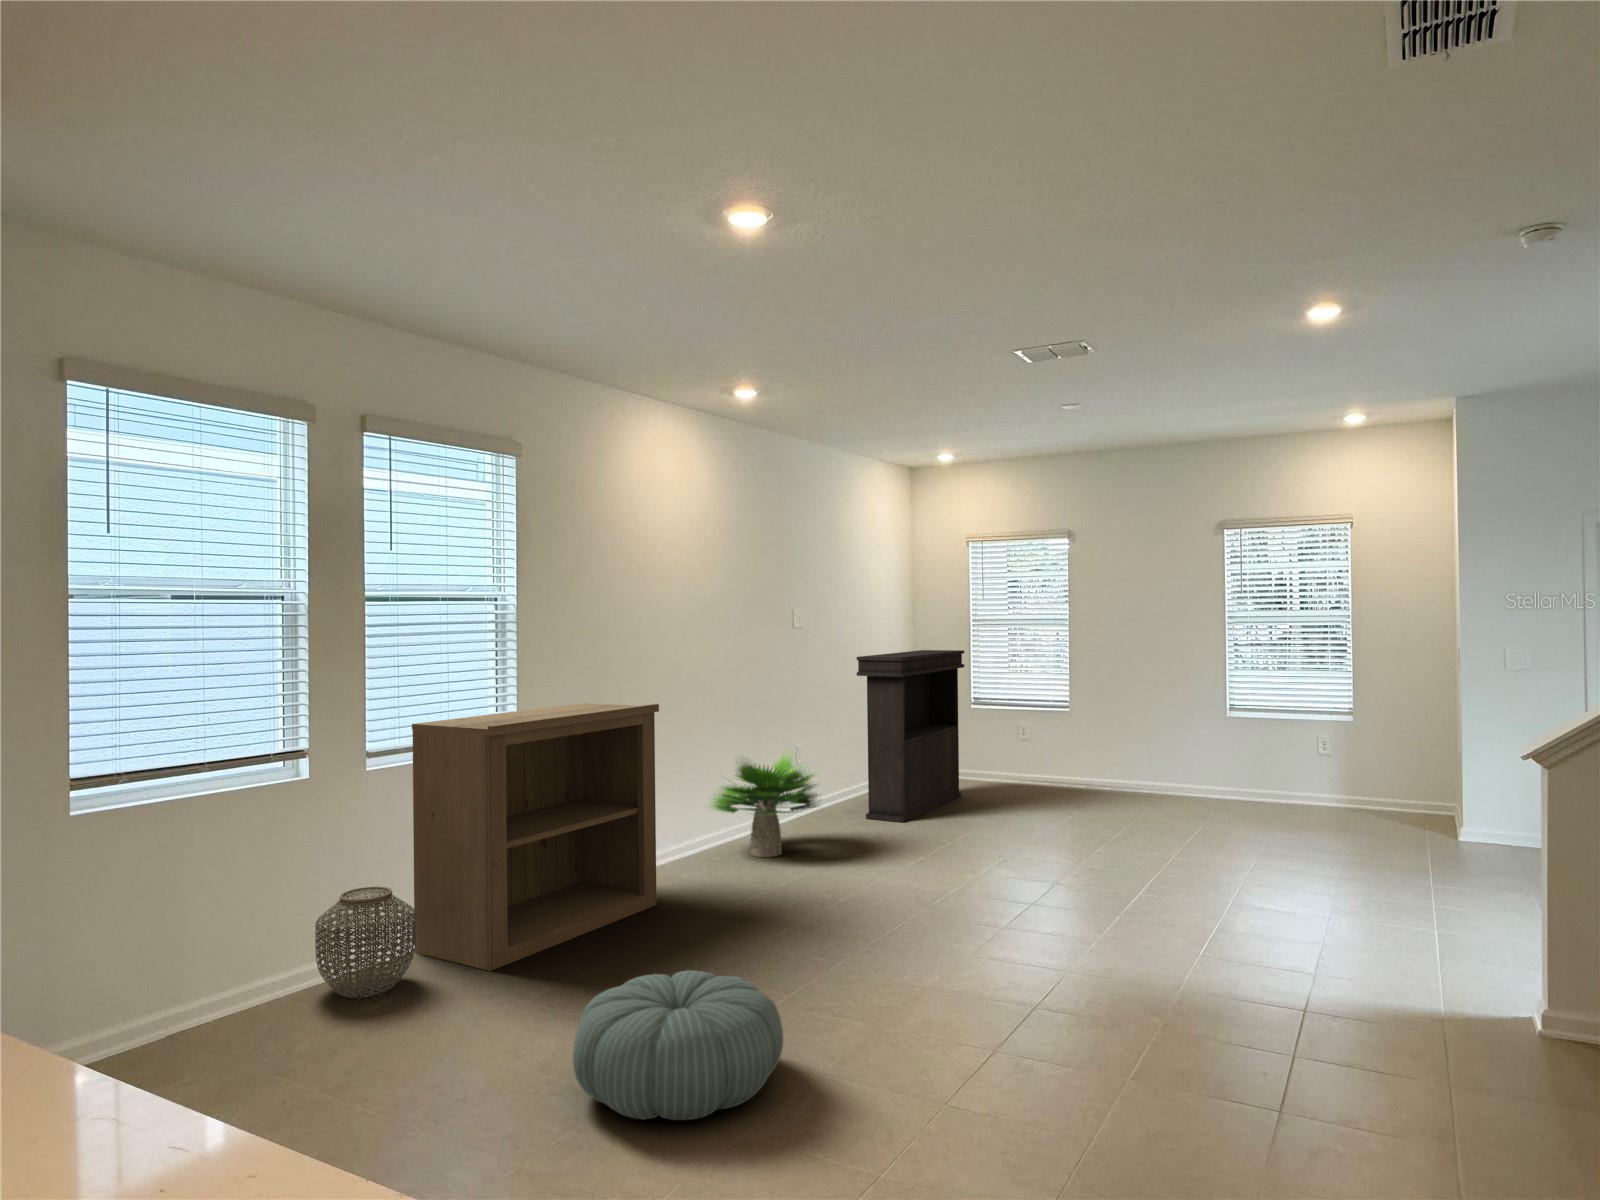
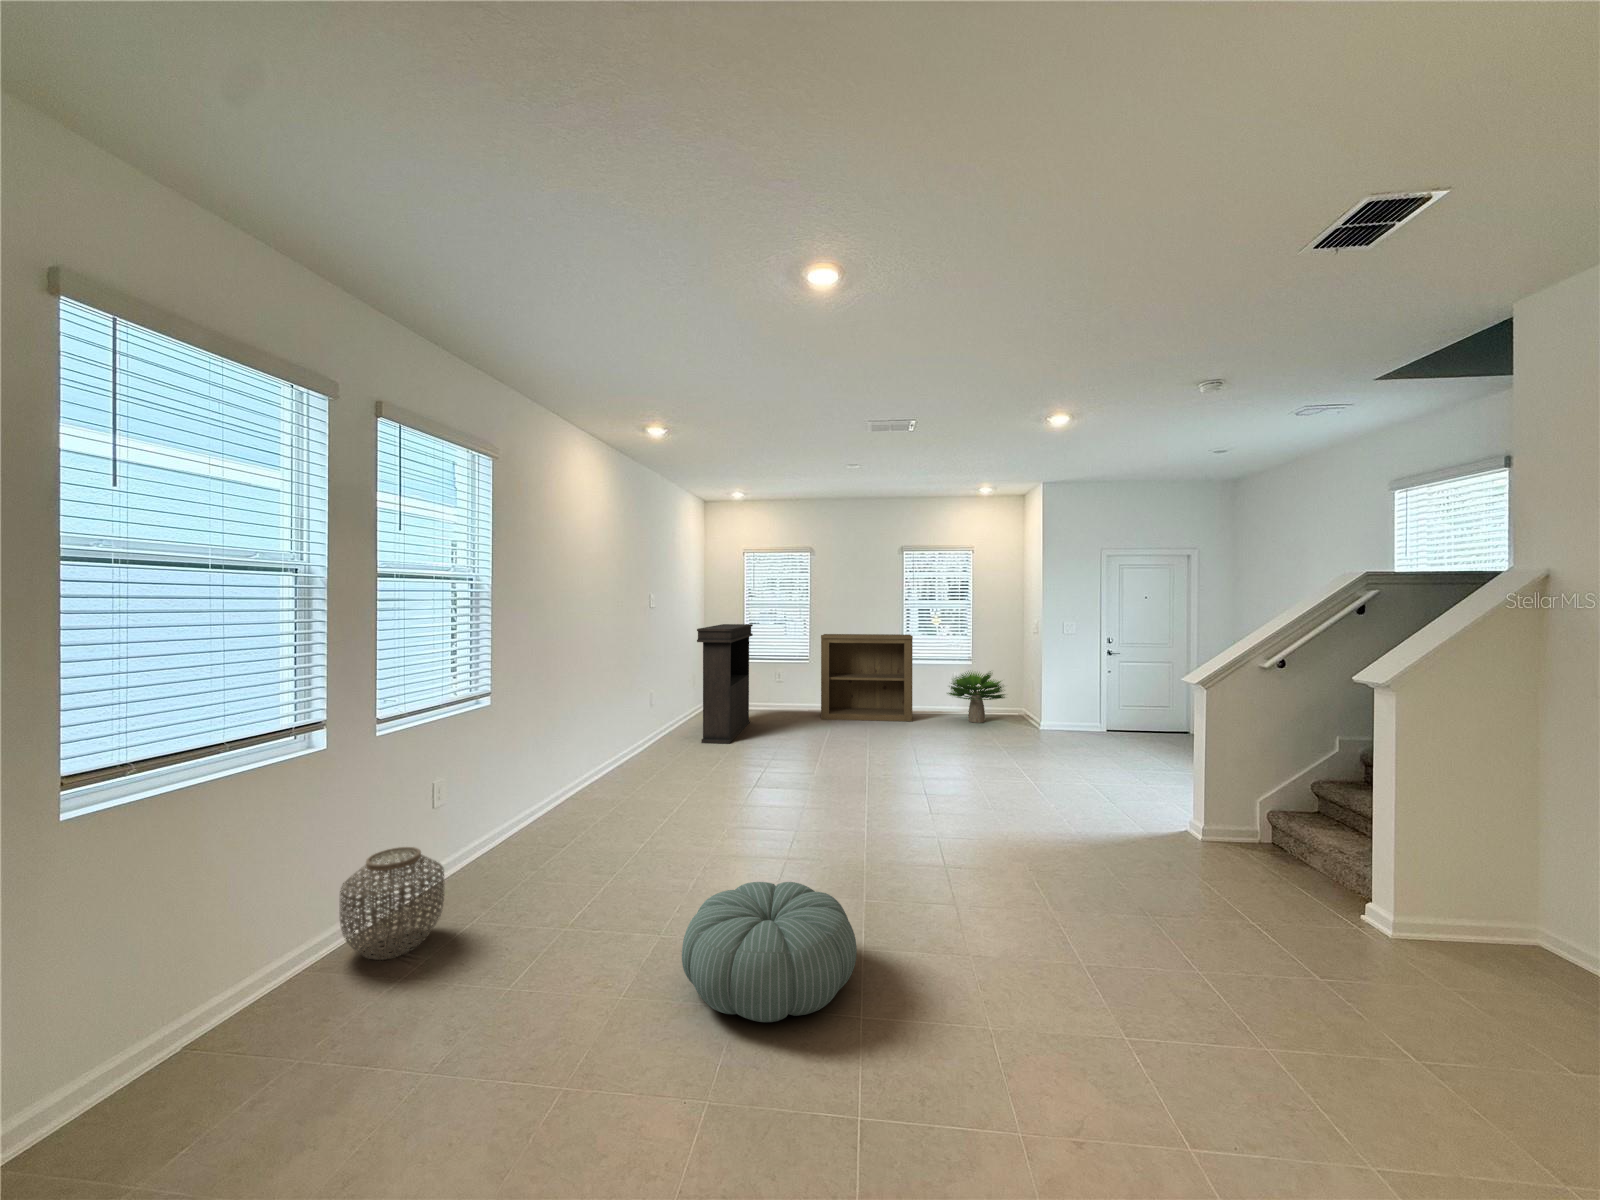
bookshelf: present [412,703,659,971] -> present [821,634,913,721]
potted plant: present [711,757,818,857] -> present [947,672,1005,723]

